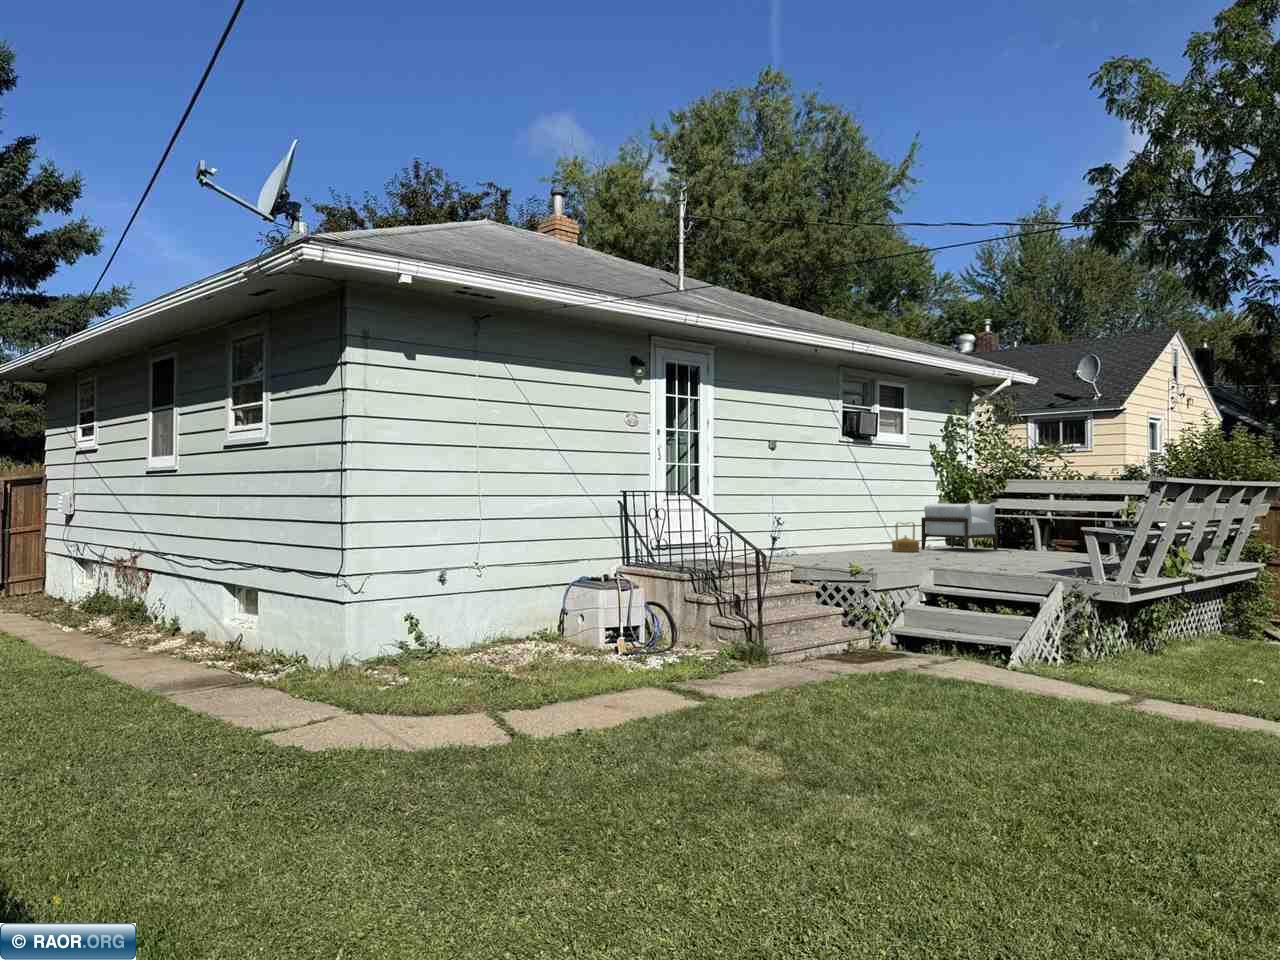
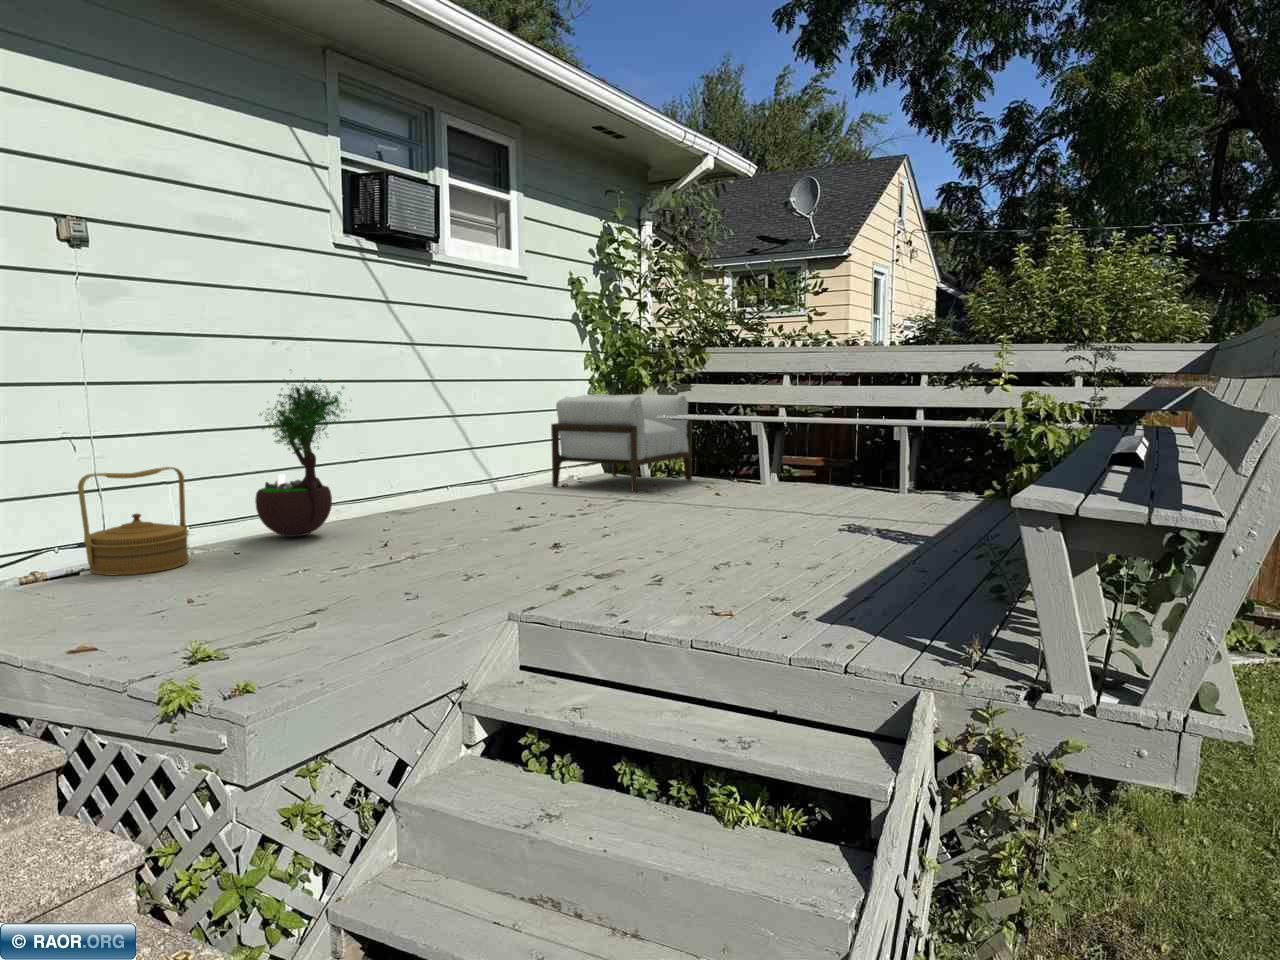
potted tree: none [817,491,854,556] -> present [255,379,344,537]
woven basket: present [892,522,919,552] -> present [78,467,189,576]

